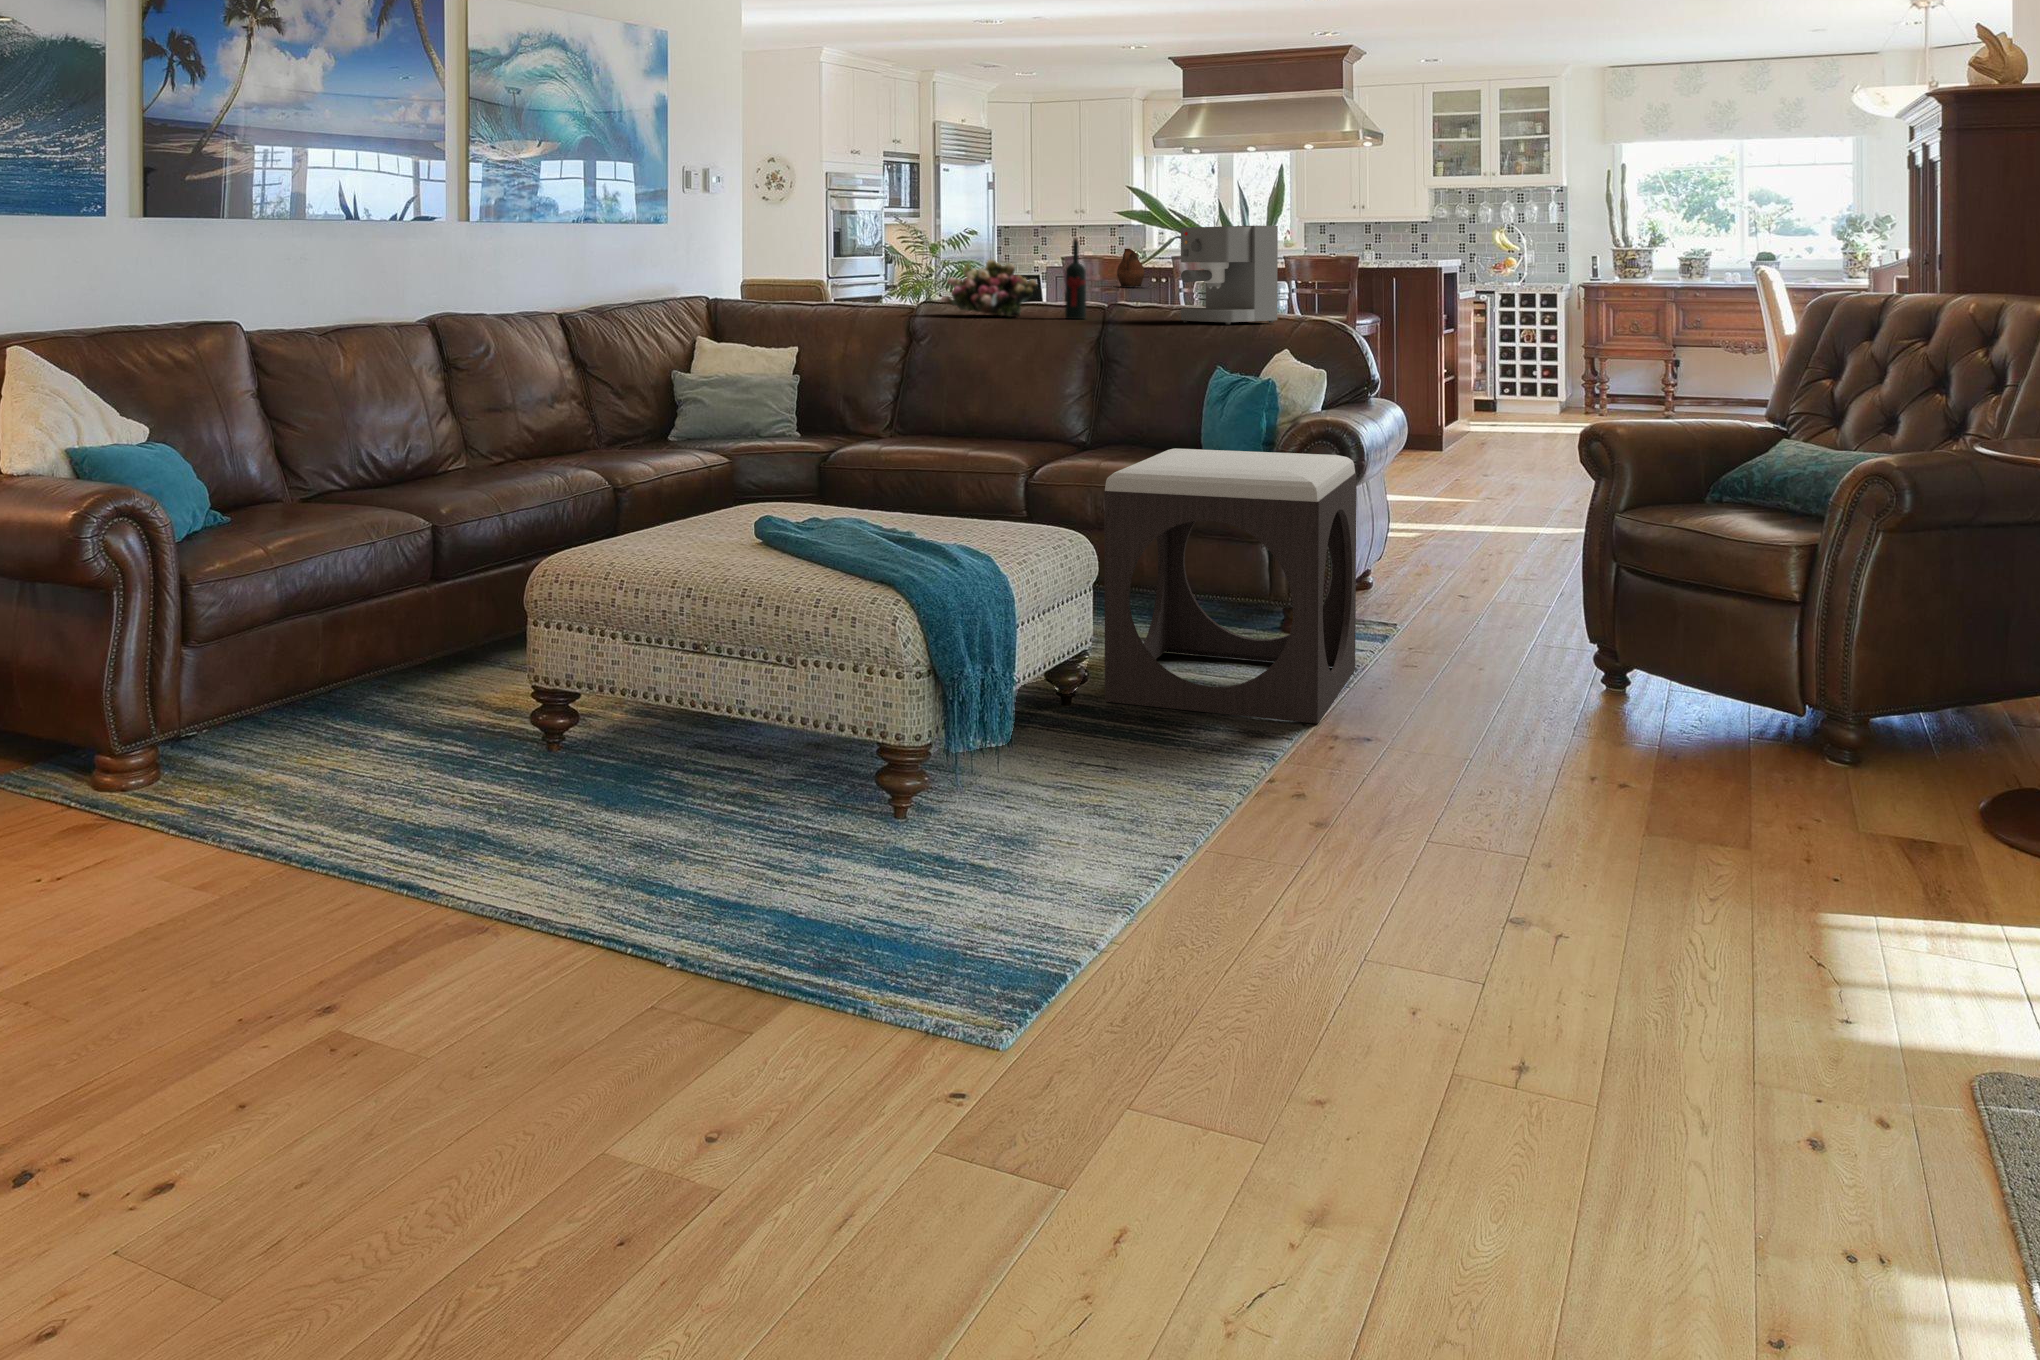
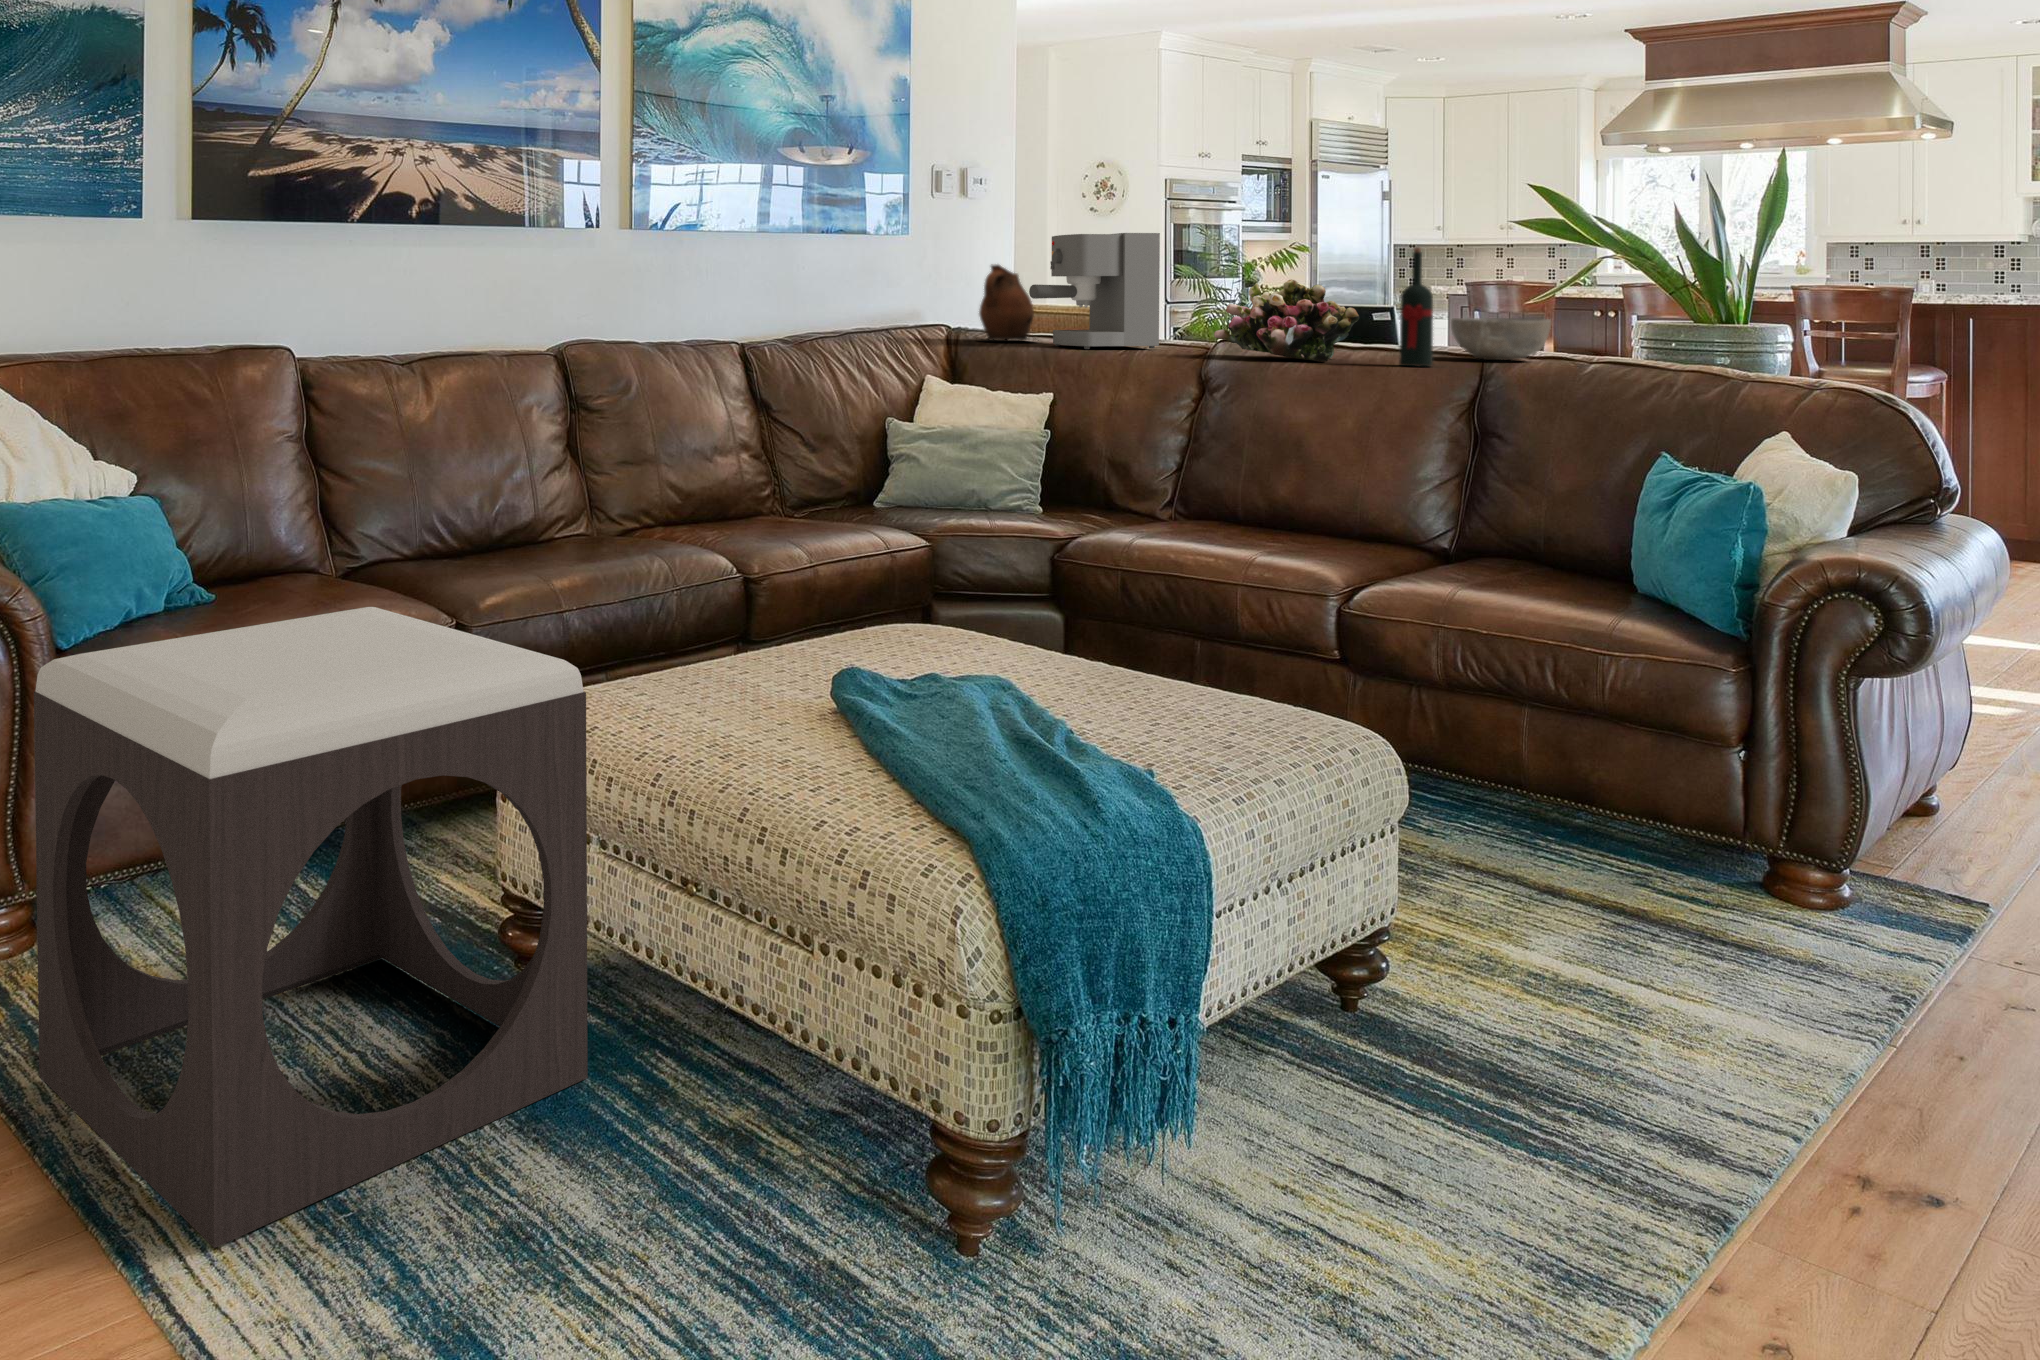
coffee maker: present [1181,226,1278,324] -> present [1029,233,1160,349]
ceramic pitcher: present [1116,249,1144,287] -> present [979,264,1039,341]
bowl: none [1092,285,1155,314] -> present [1451,318,1551,360]
footstool: present [1104,448,1357,724] -> present [34,607,588,1248]

